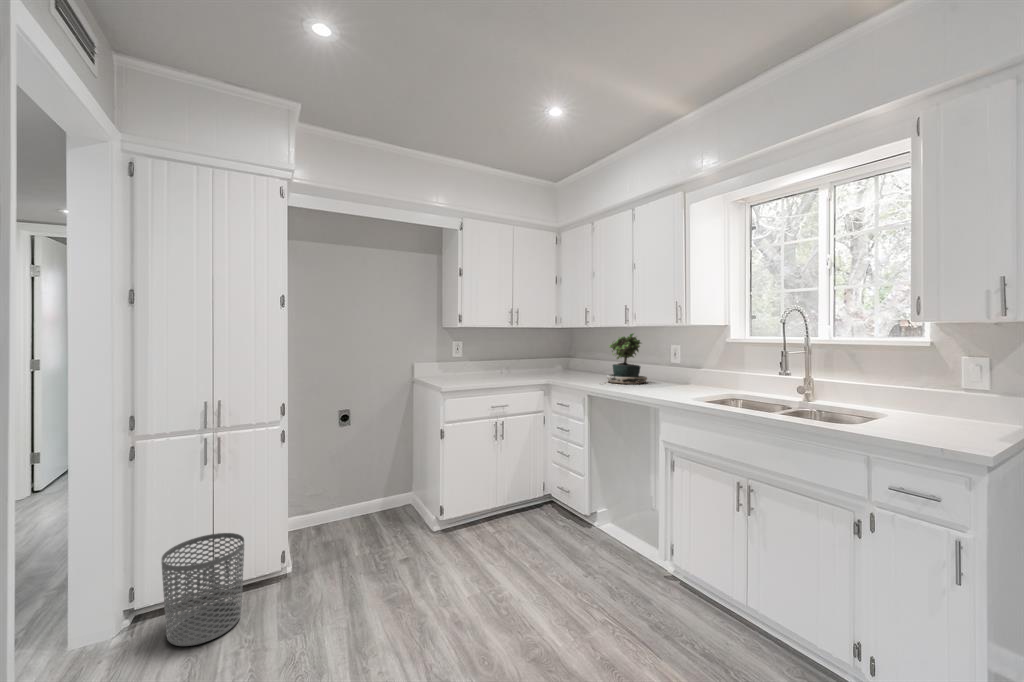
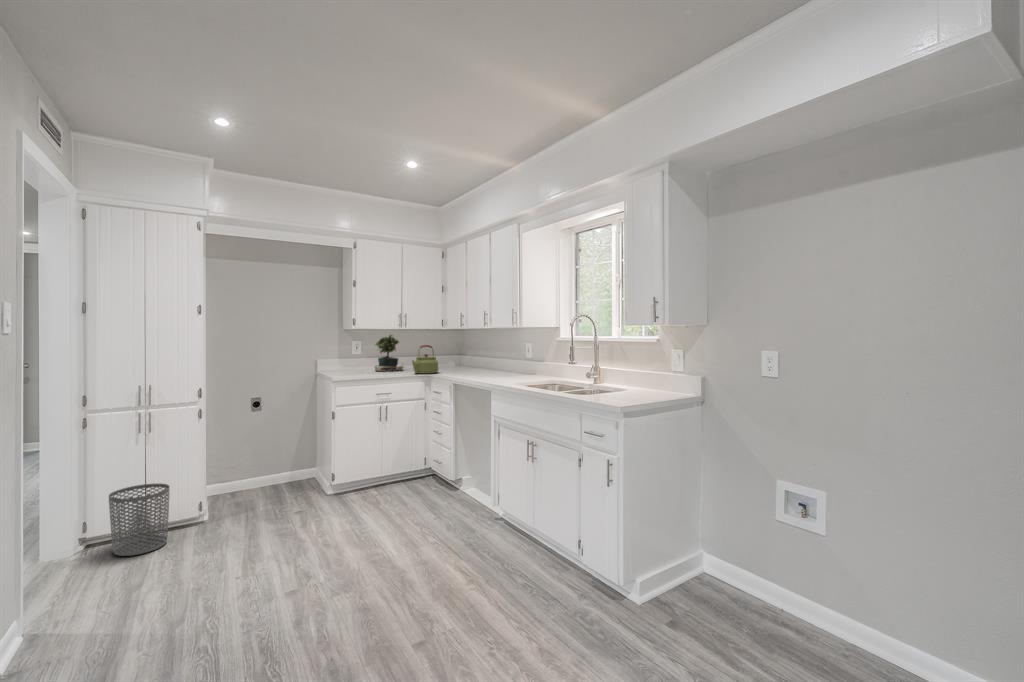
potted plant: present [607,333,647,384] -> present [374,335,403,371]
kettle: none [530,346,560,381] -> present [412,345,438,374]

